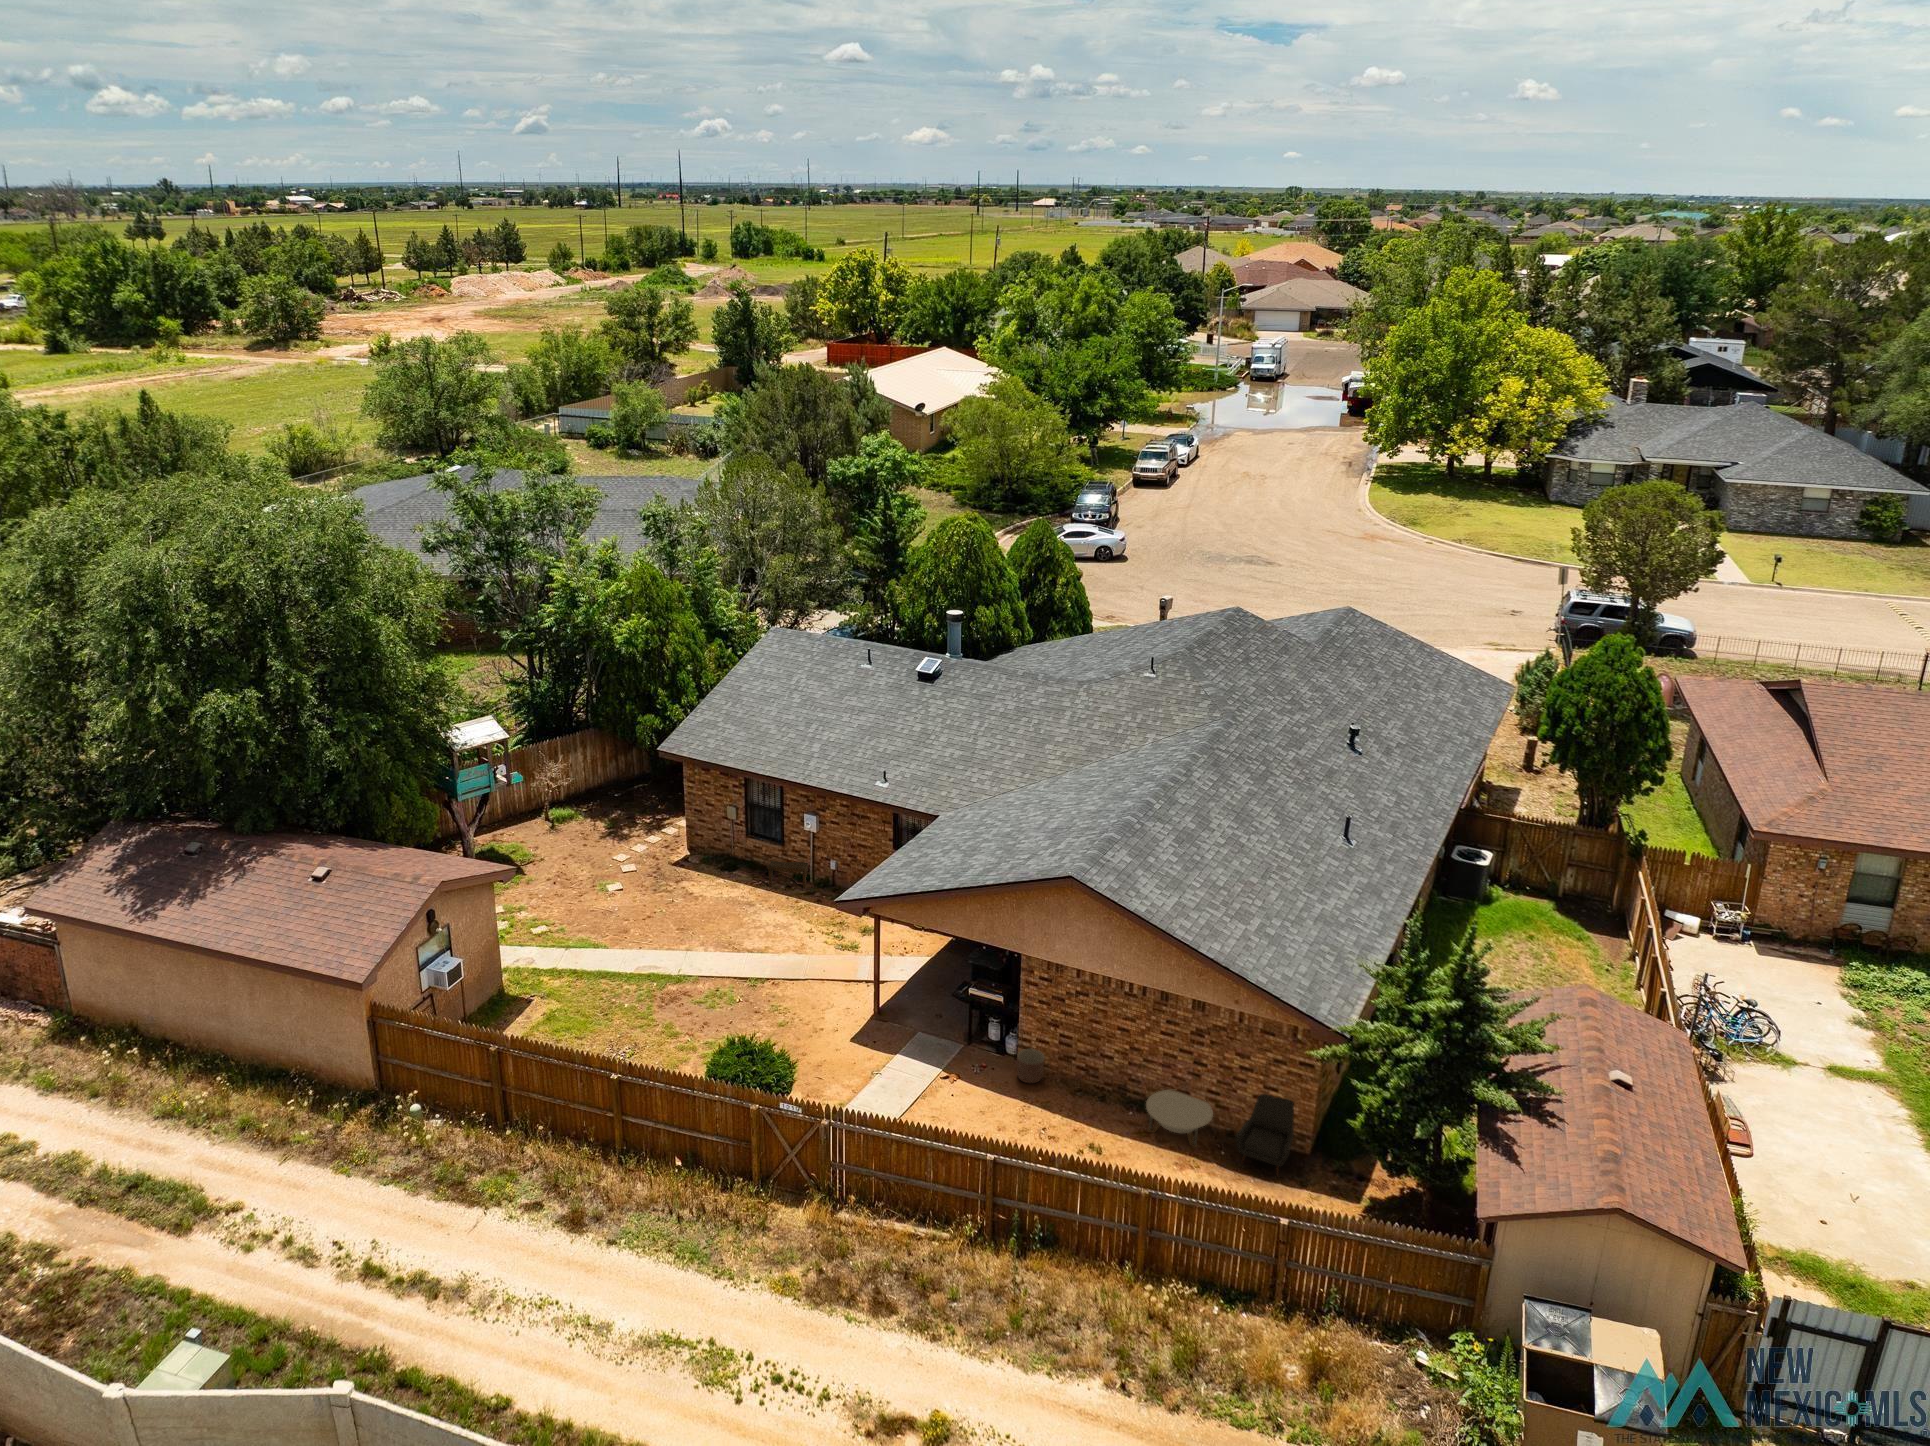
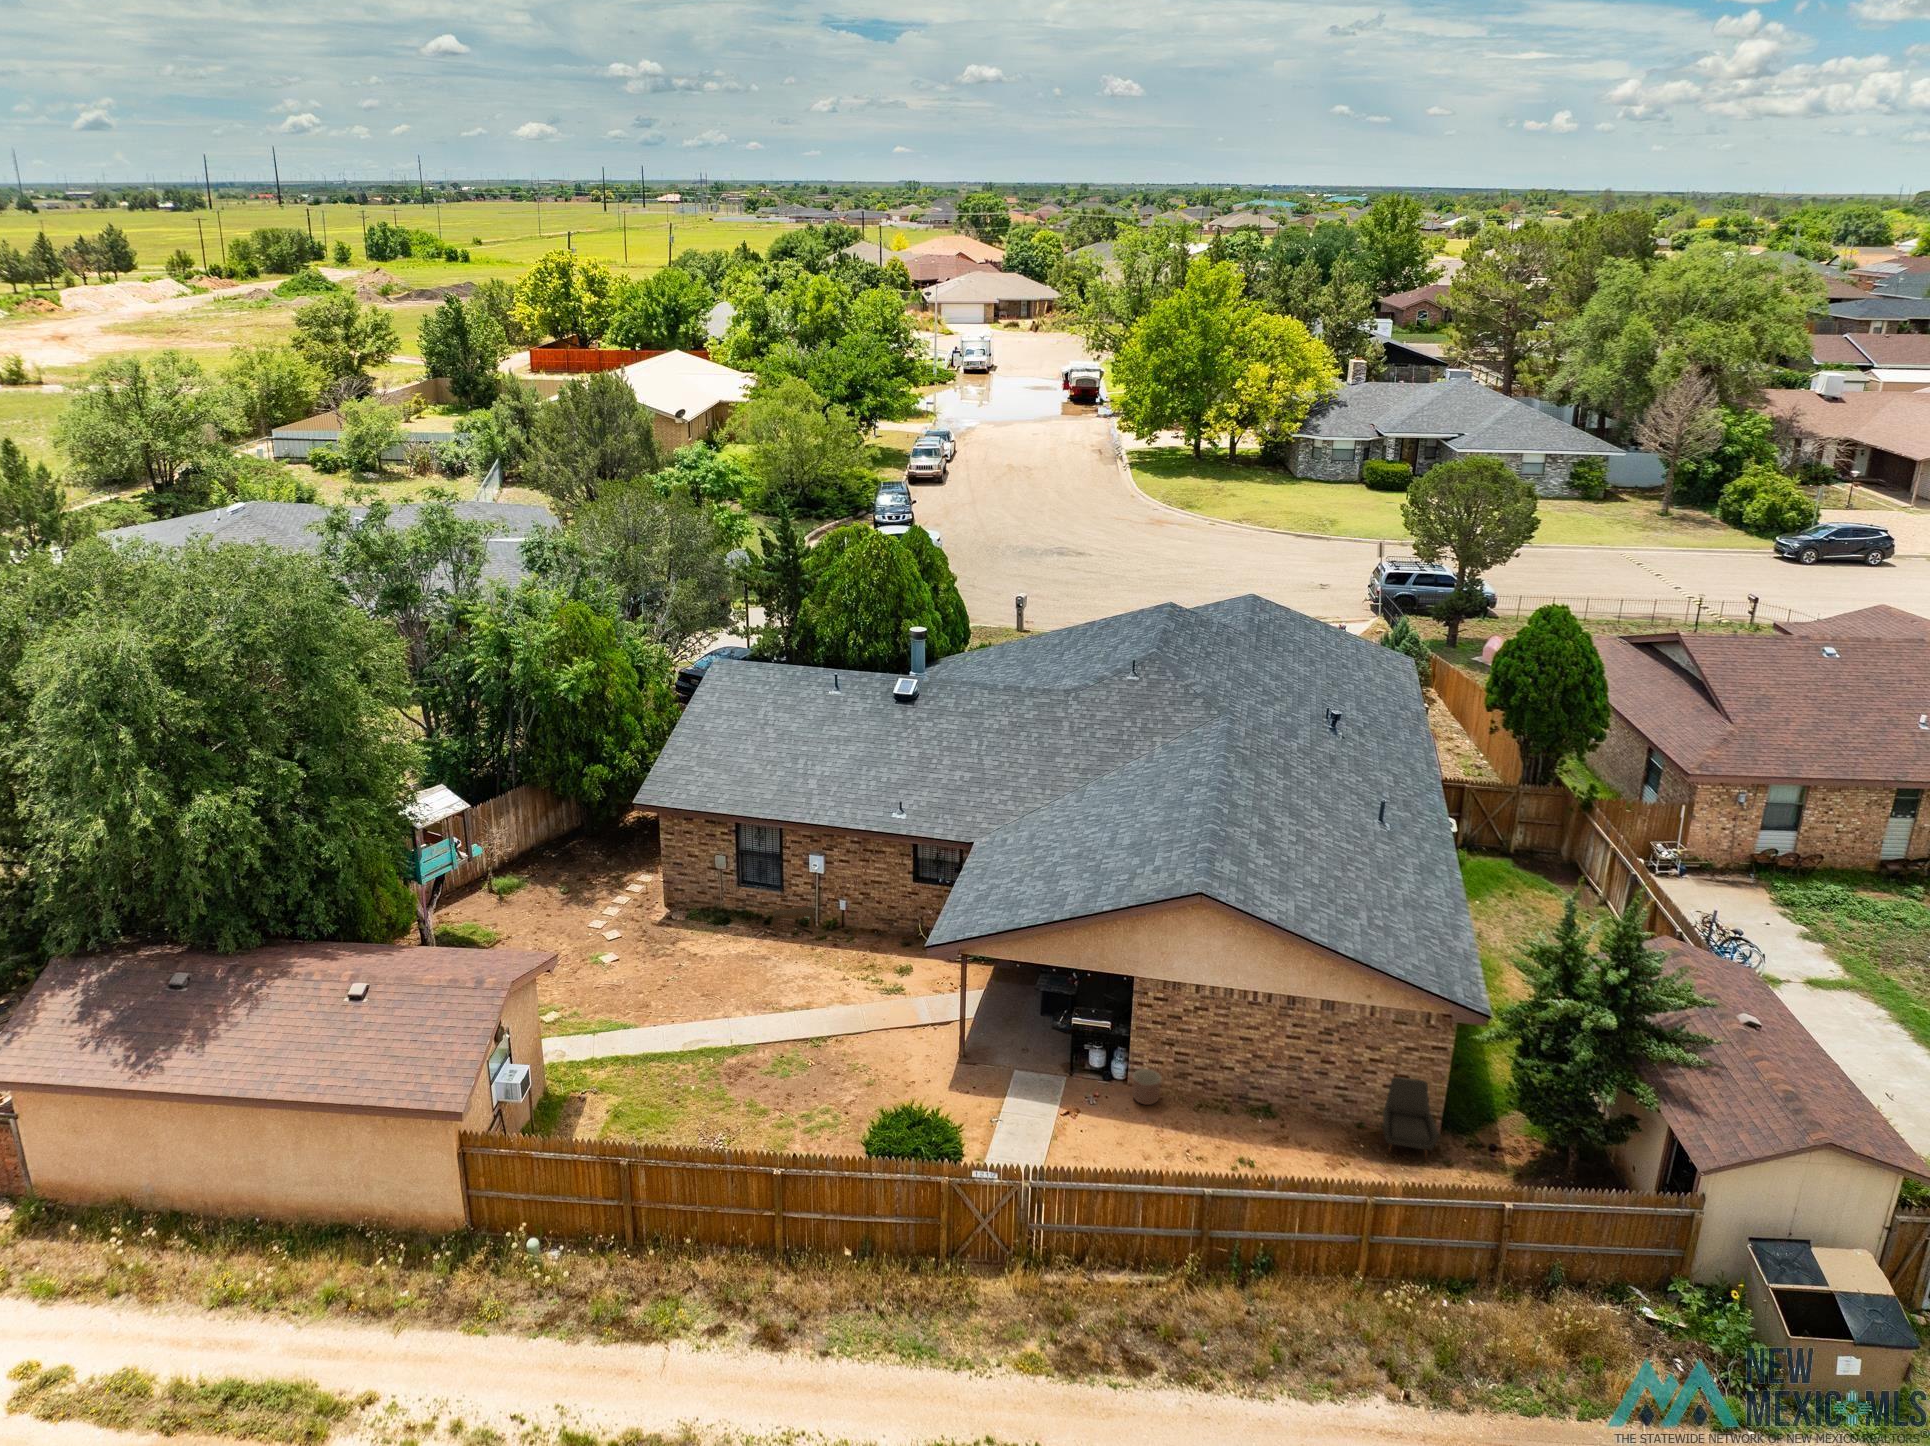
round table: present [1146,1090,1213,1148] -> none [1280,1089,1349,1145]

